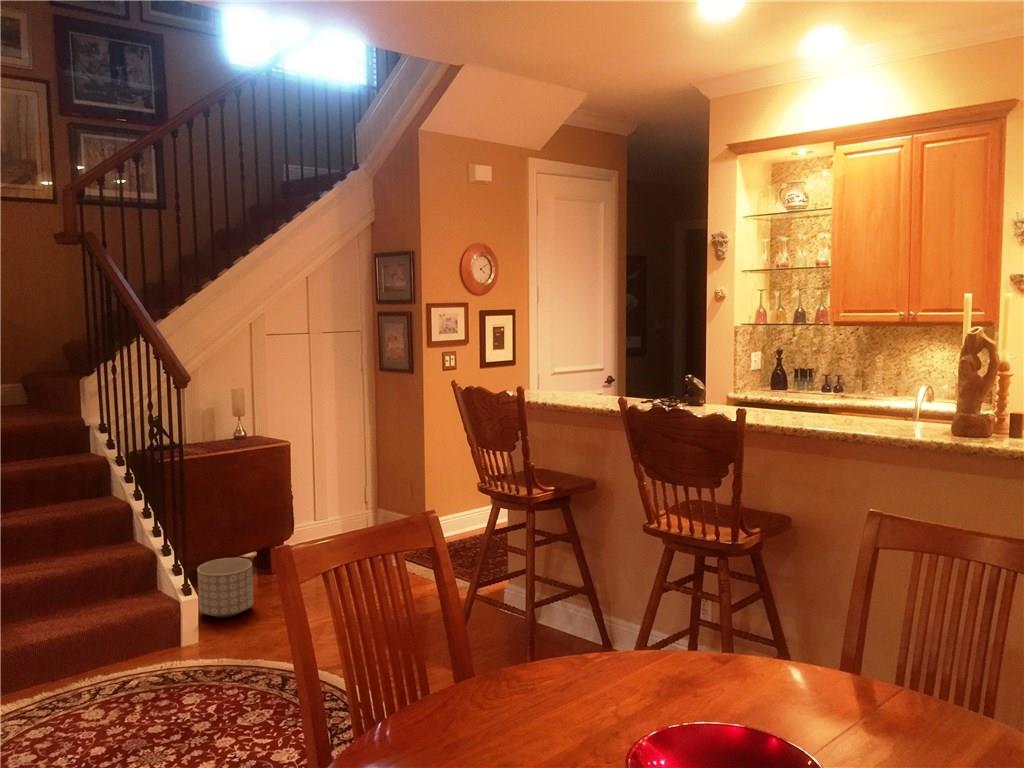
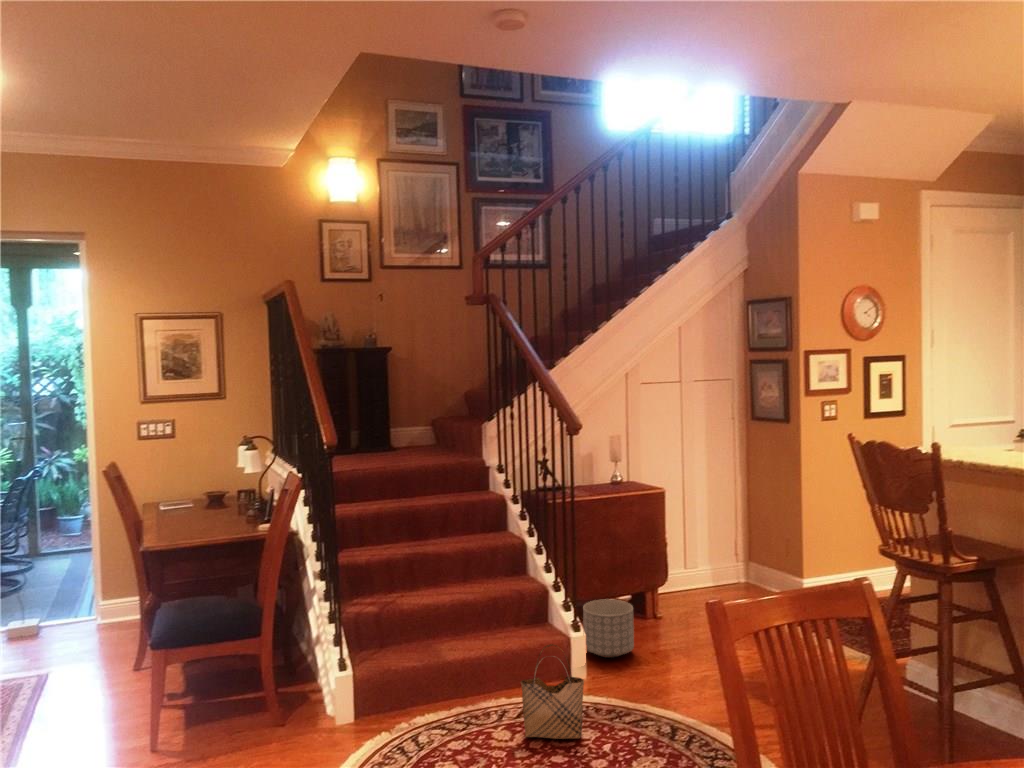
woven basket: none [114,611,188,713] -> present [520,644,584,739]

